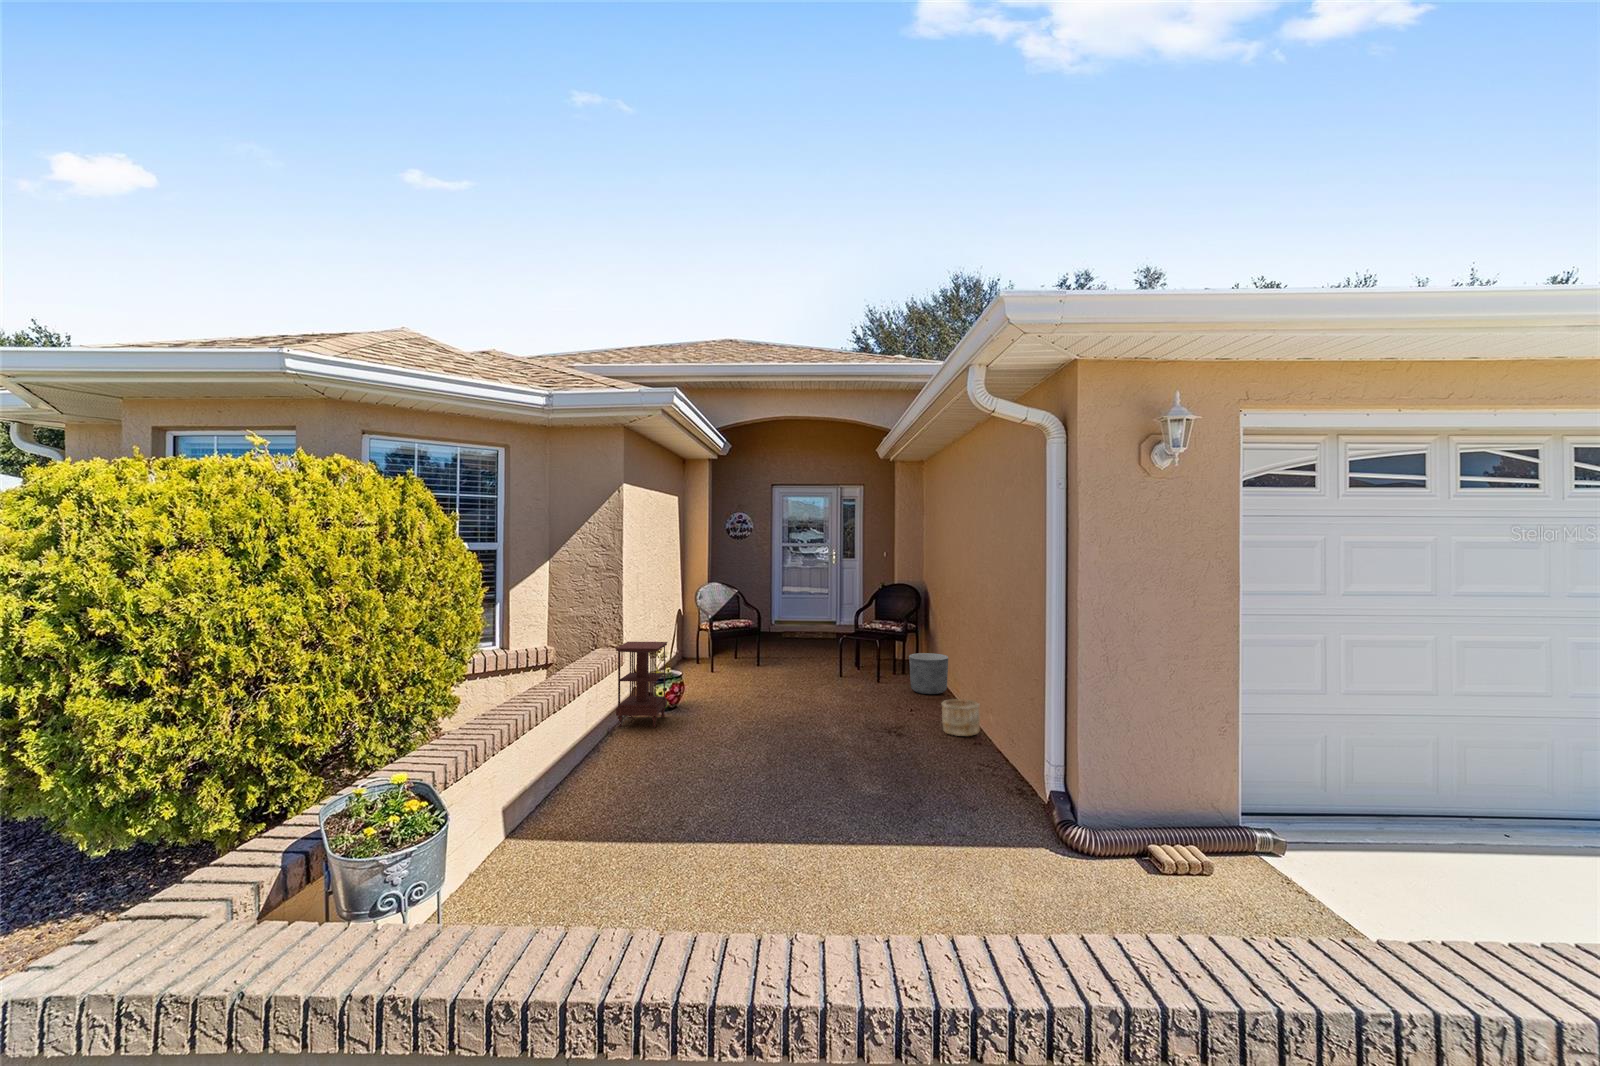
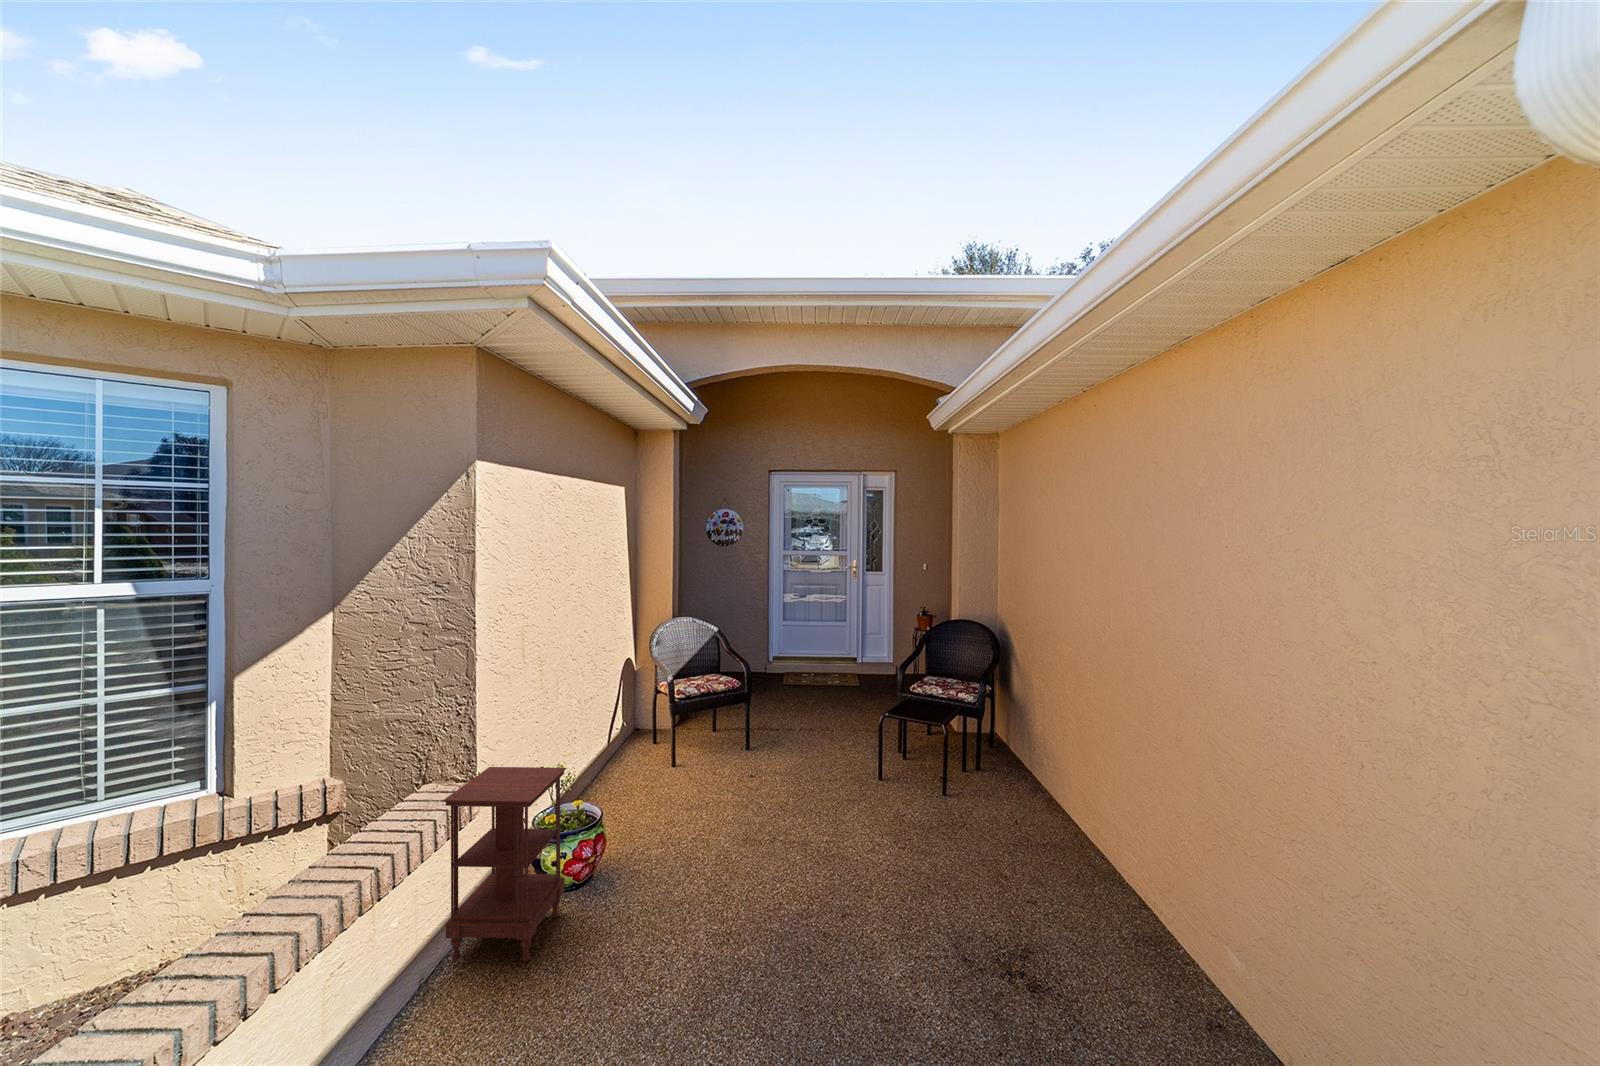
planter: present [909,653,948,694] -> none [1001,750,1071,831]
wooden bucket: present [941,699,980,736] -> none [1122,902,1212,1011]

